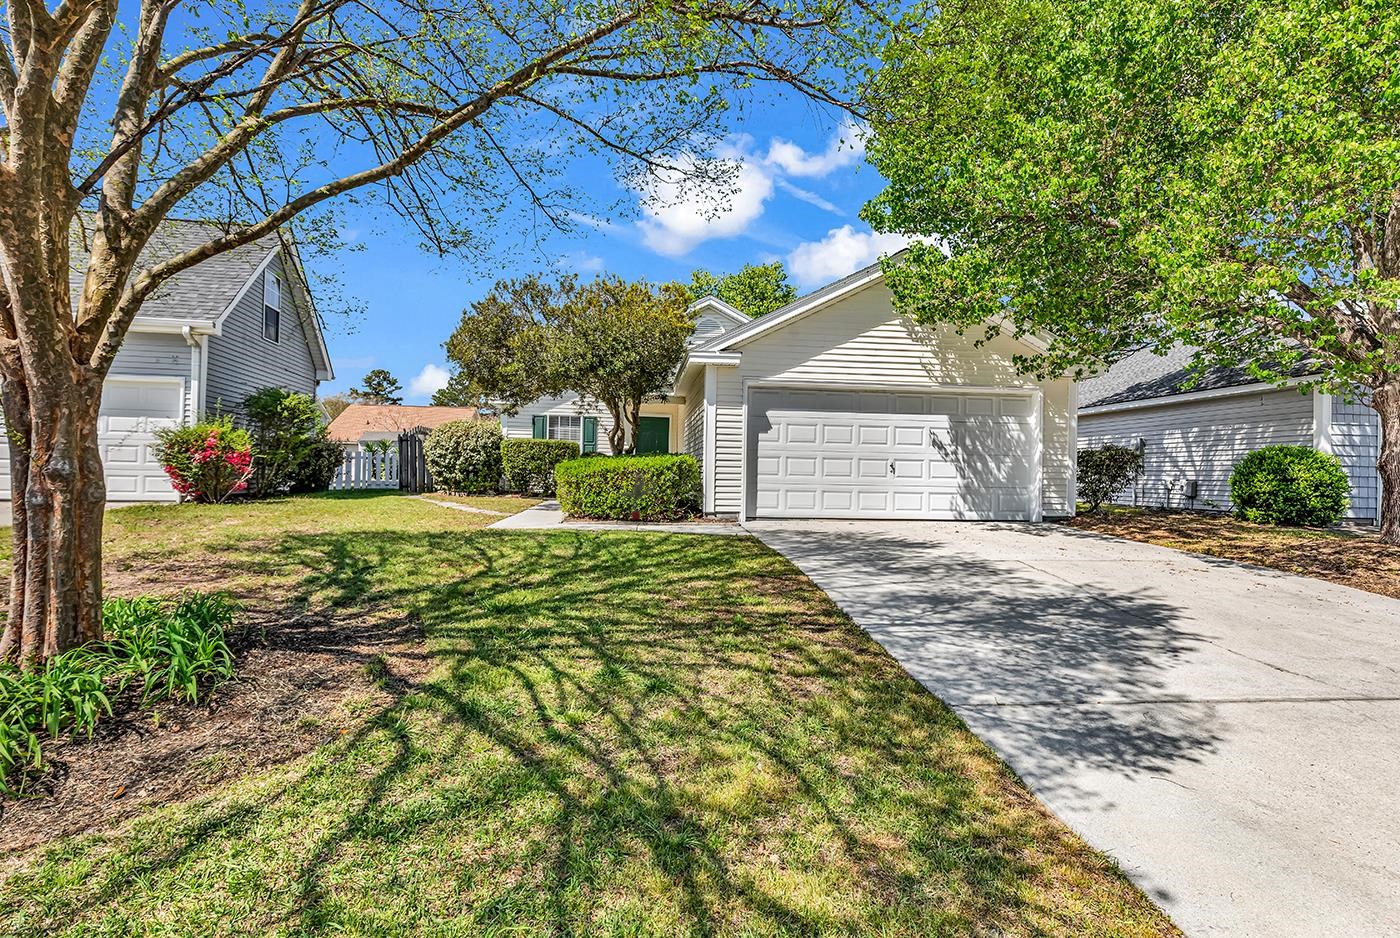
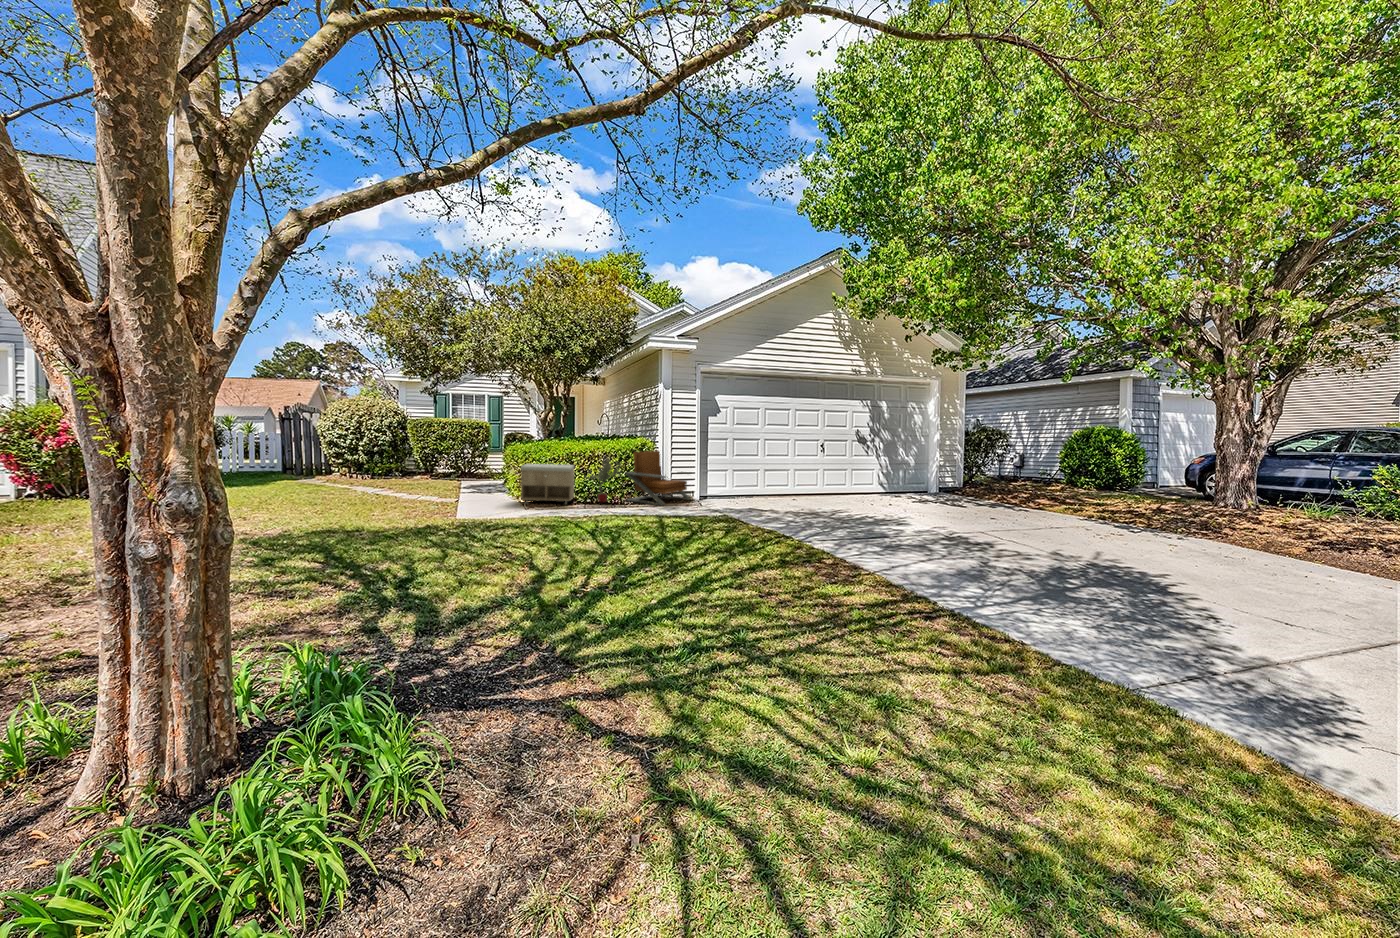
lounge chair: none [662,469,733,525] -> present [626,451,691,505]
storage bench: none [556,480,611,520] -> present [521,464,574,504]

